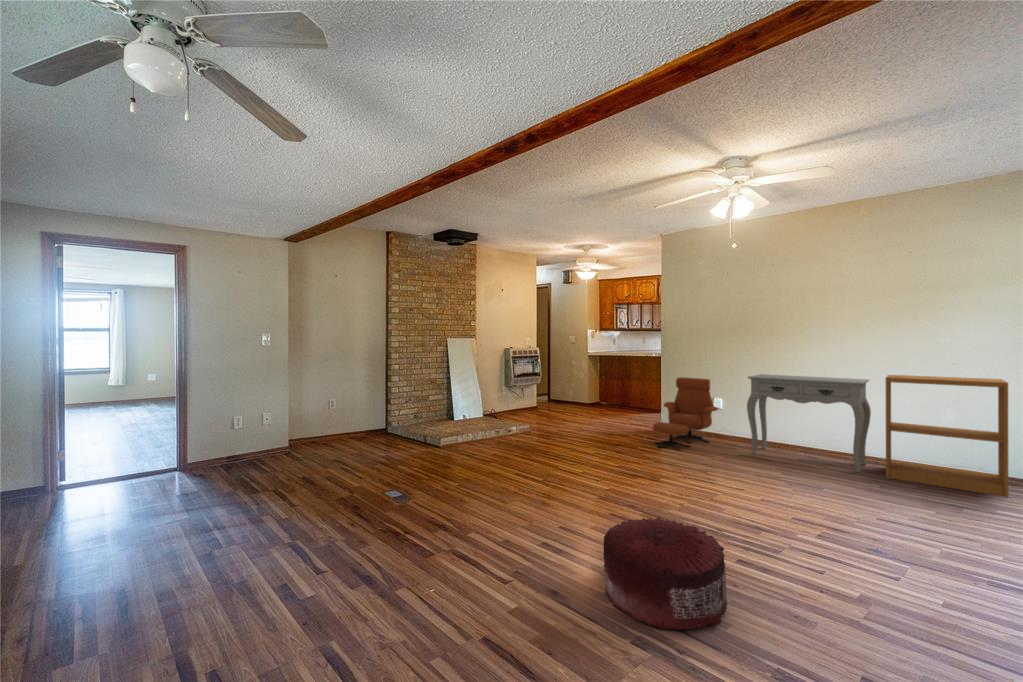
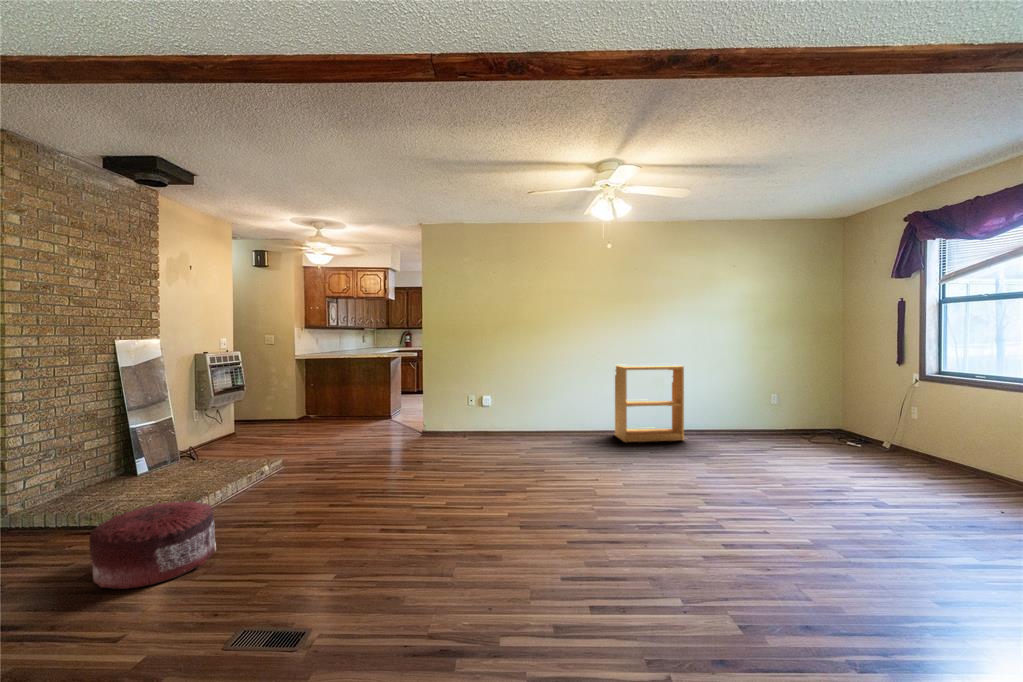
console table: present [747,374,871,472] -> none [526,369,612,444]
lounge chair: present [653,377,718,450] -> none [440,378,493,455]
pouf: present [603,517,728,630] -> present [89,501,216,589]

